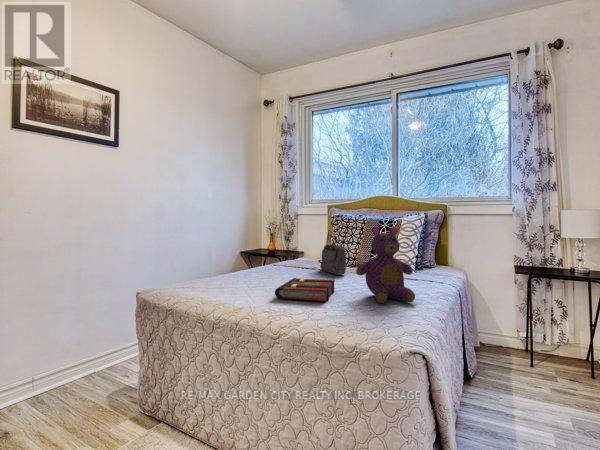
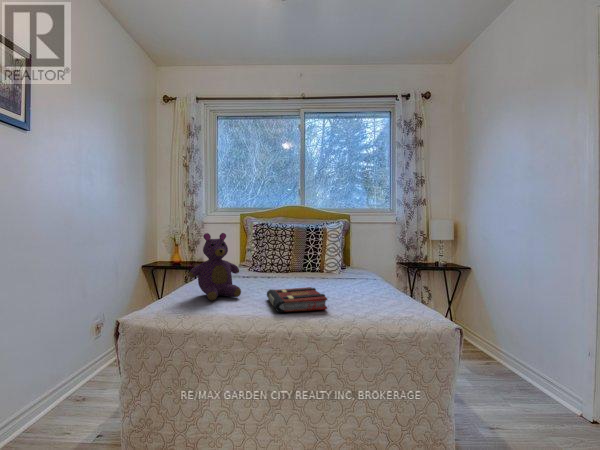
teddy bear: present [356,227,415,303] -> present [189,233,241,300]
handbag: present [320,231,346,275] -> none [263,238,295,282]

